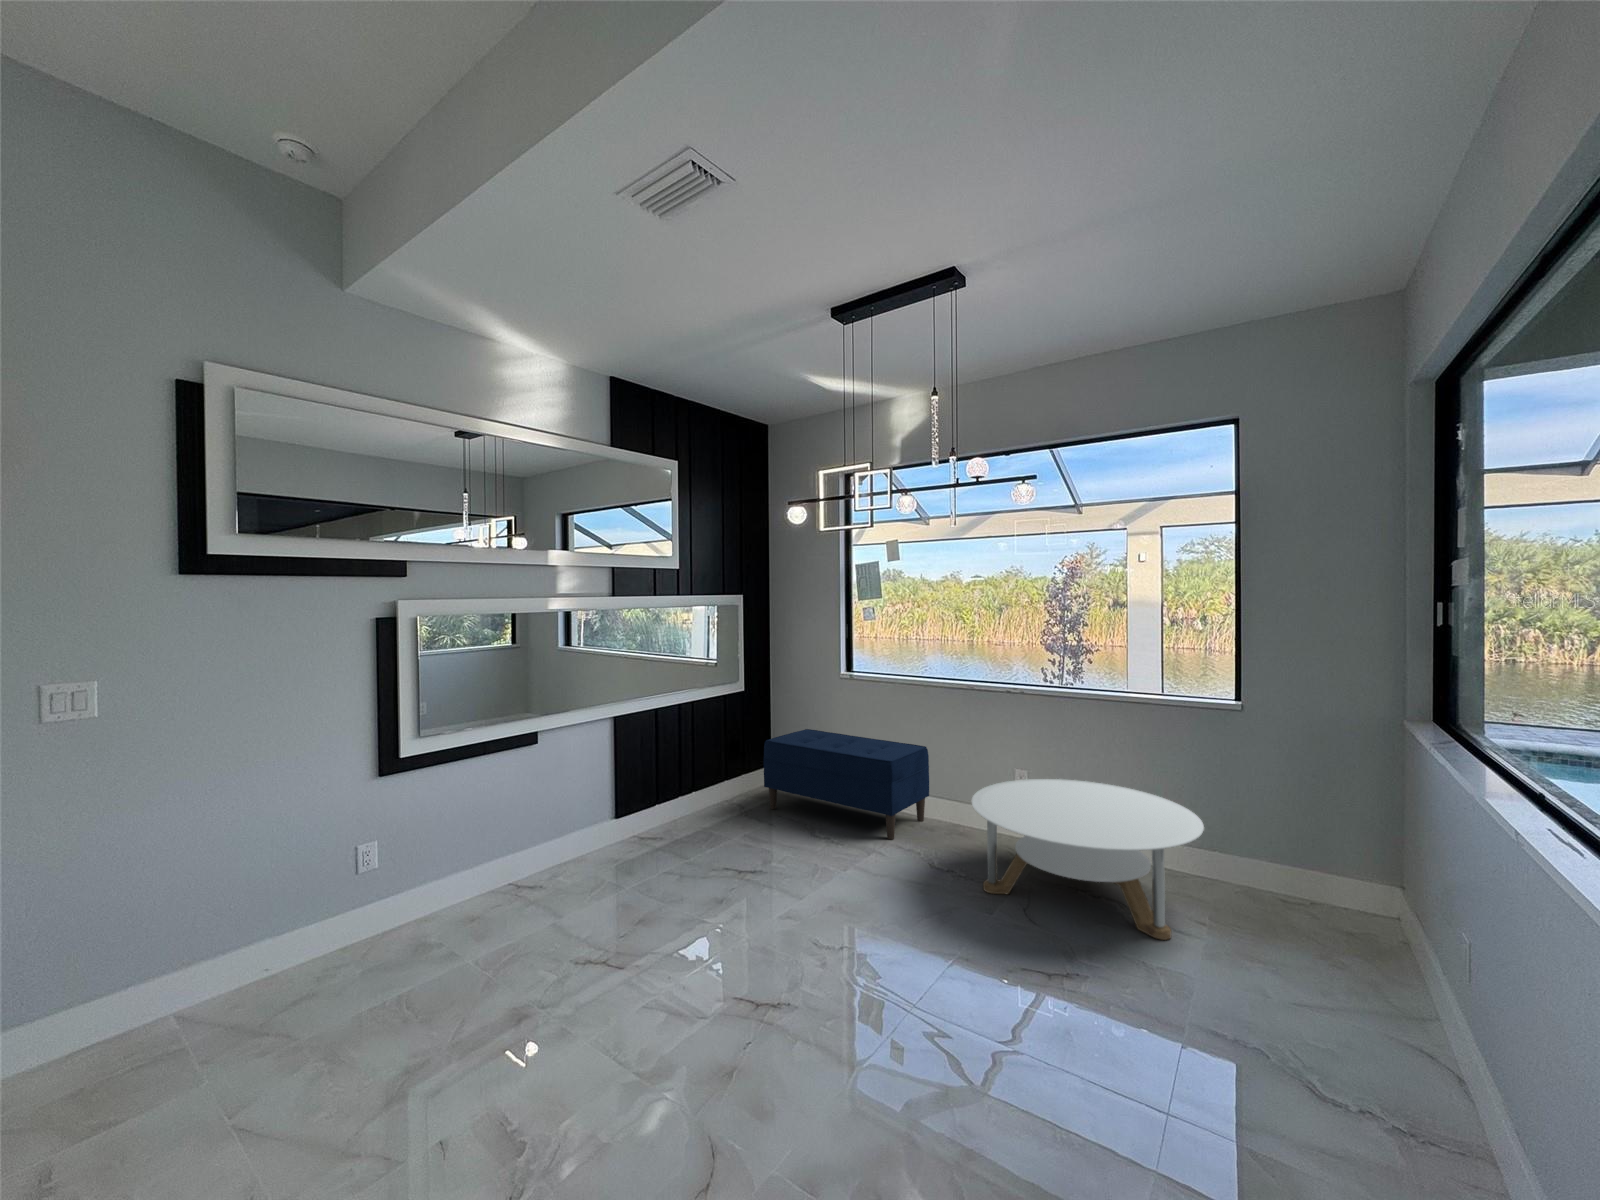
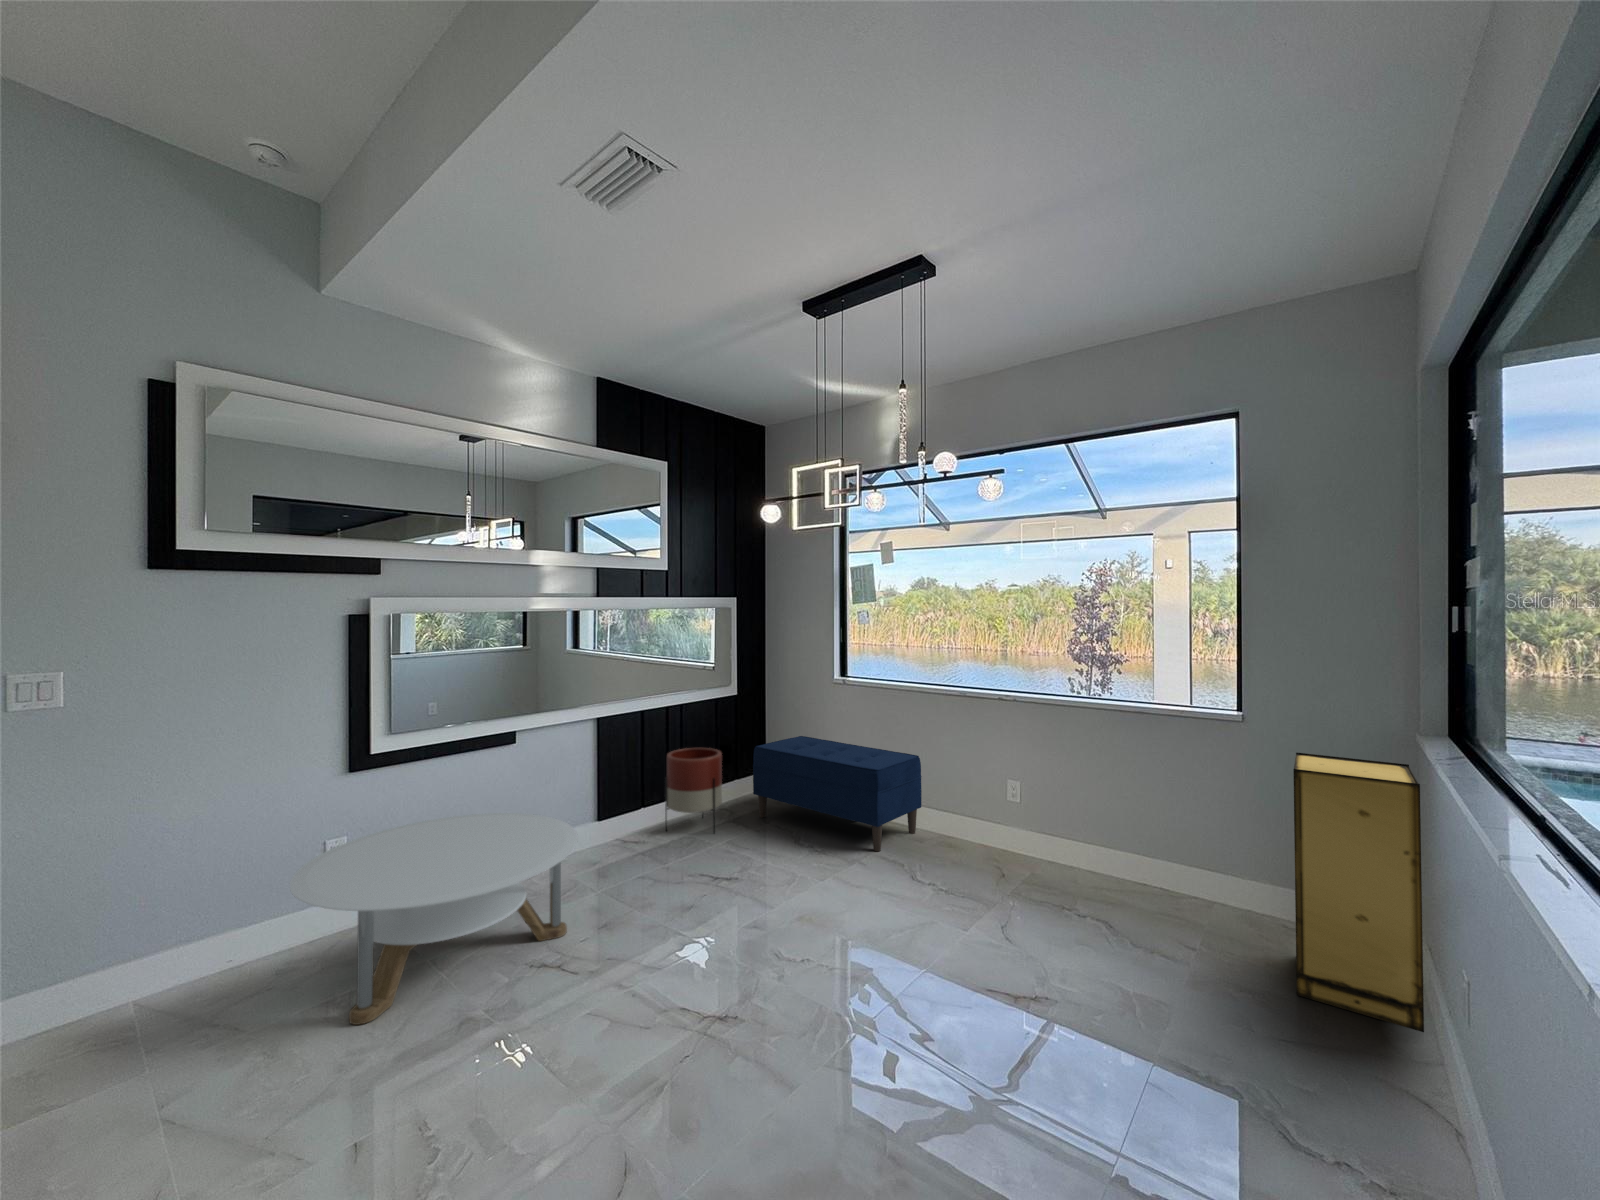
storage cabinet: none [1295,739,1418,991] -> present [1293,753,1424,1032]
planter: none [681,743,735,826] -> present [665,748,722,833]
round table: present [972,779,1204,940] -> present [290,813,578,1025]

